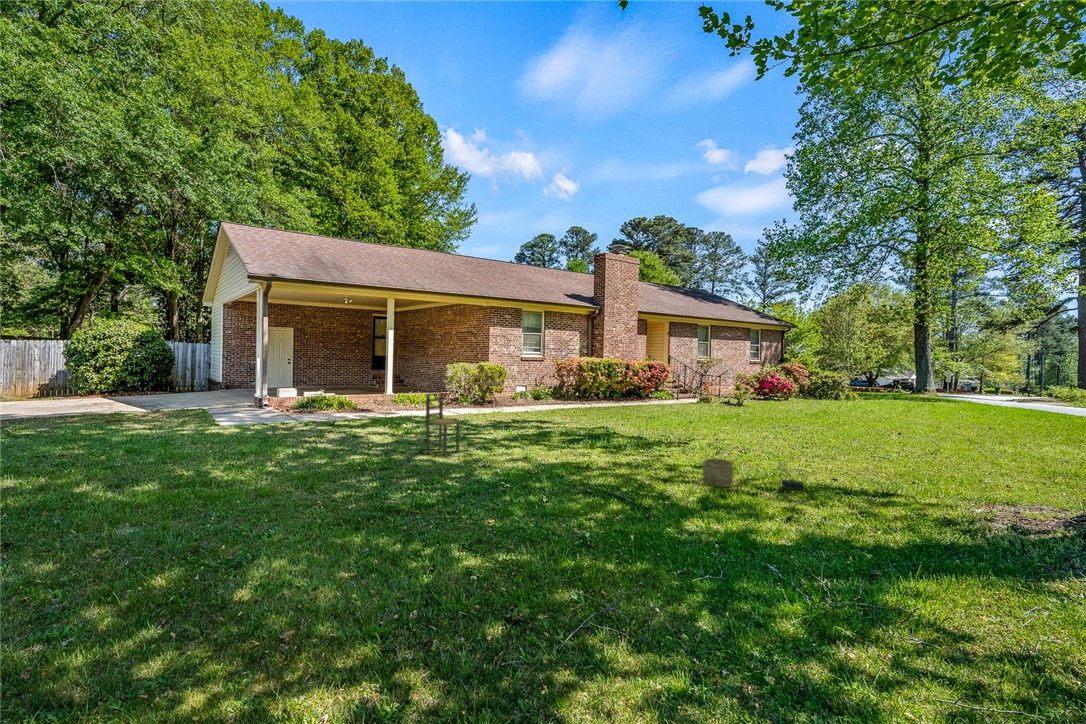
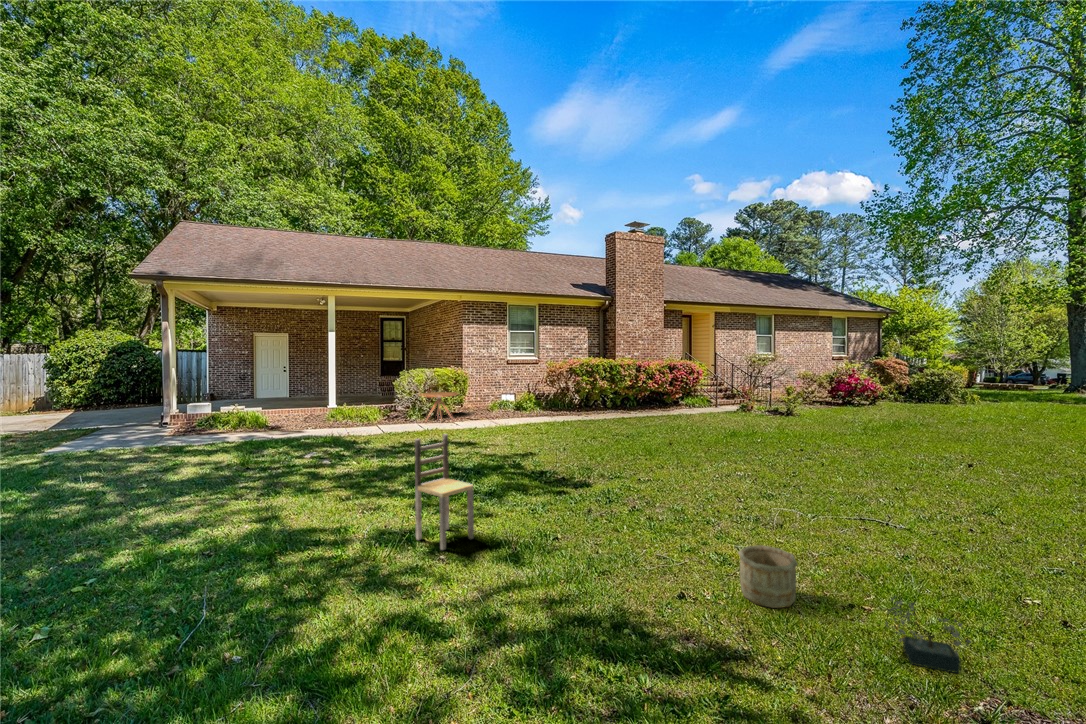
chair: present [425,393,460,455] -> present [415,434,474,550]
wooden bucket: present [703,459,734,488] -> present [738,545,797,608]
decorative plant: present [776,463,805,490] -> present [886,598,971,673]

